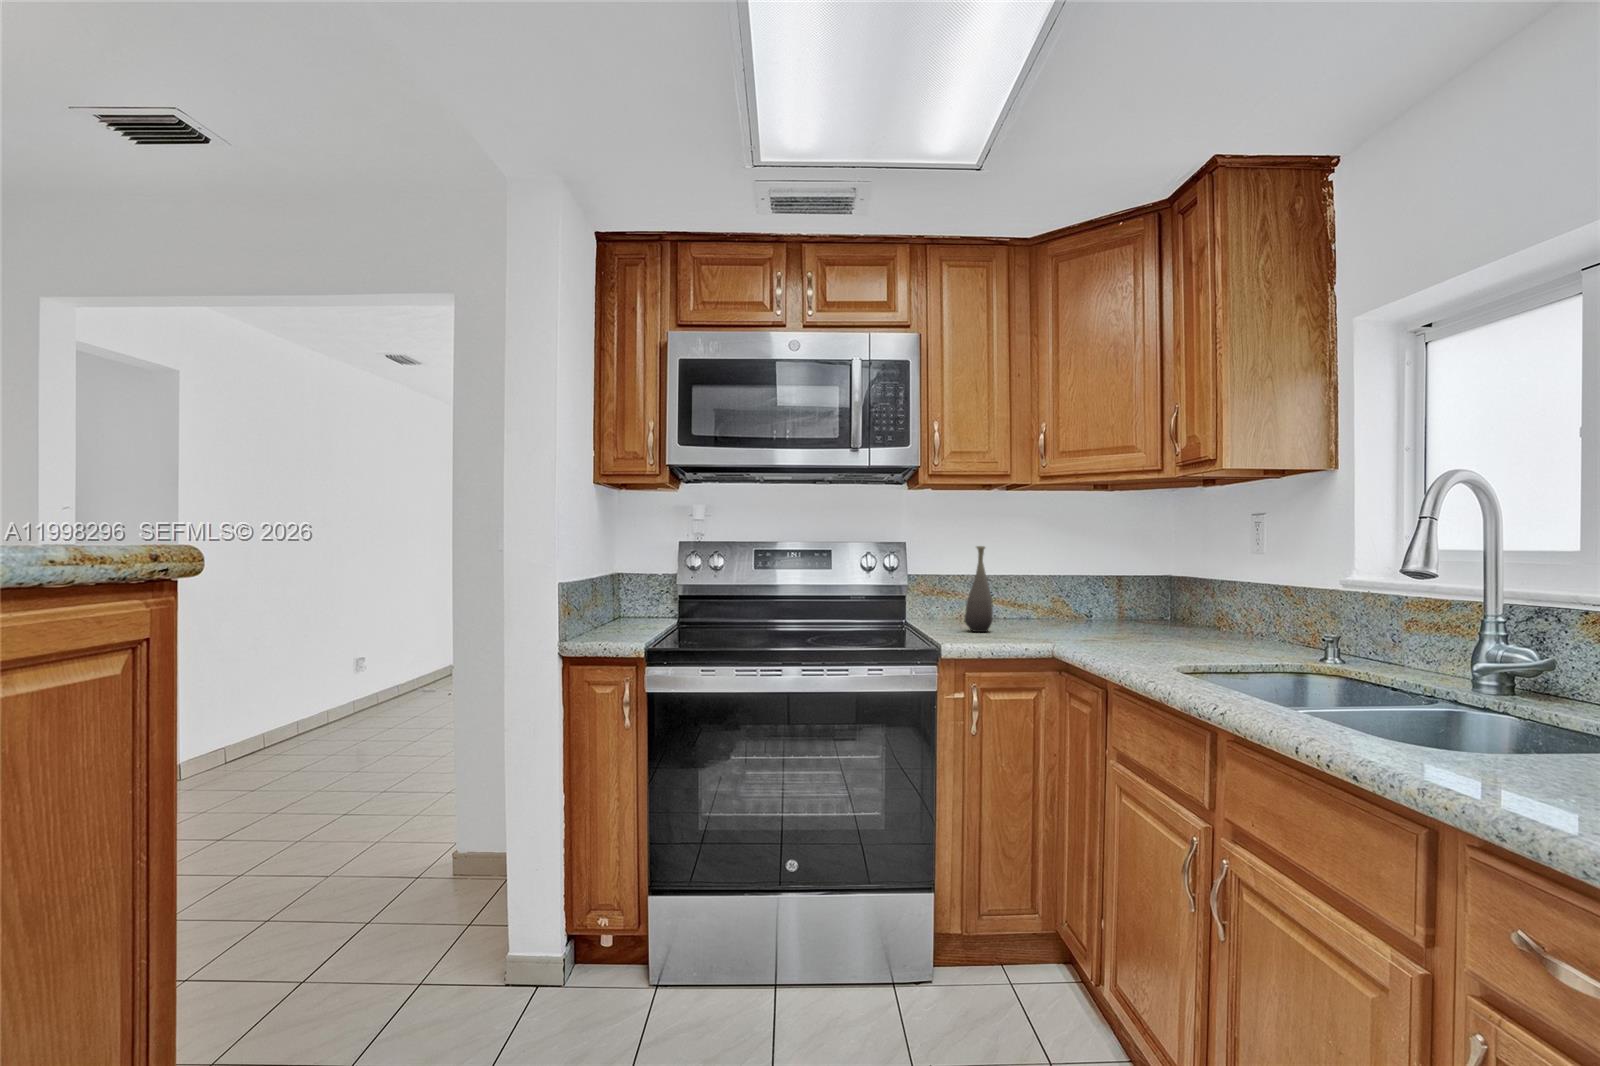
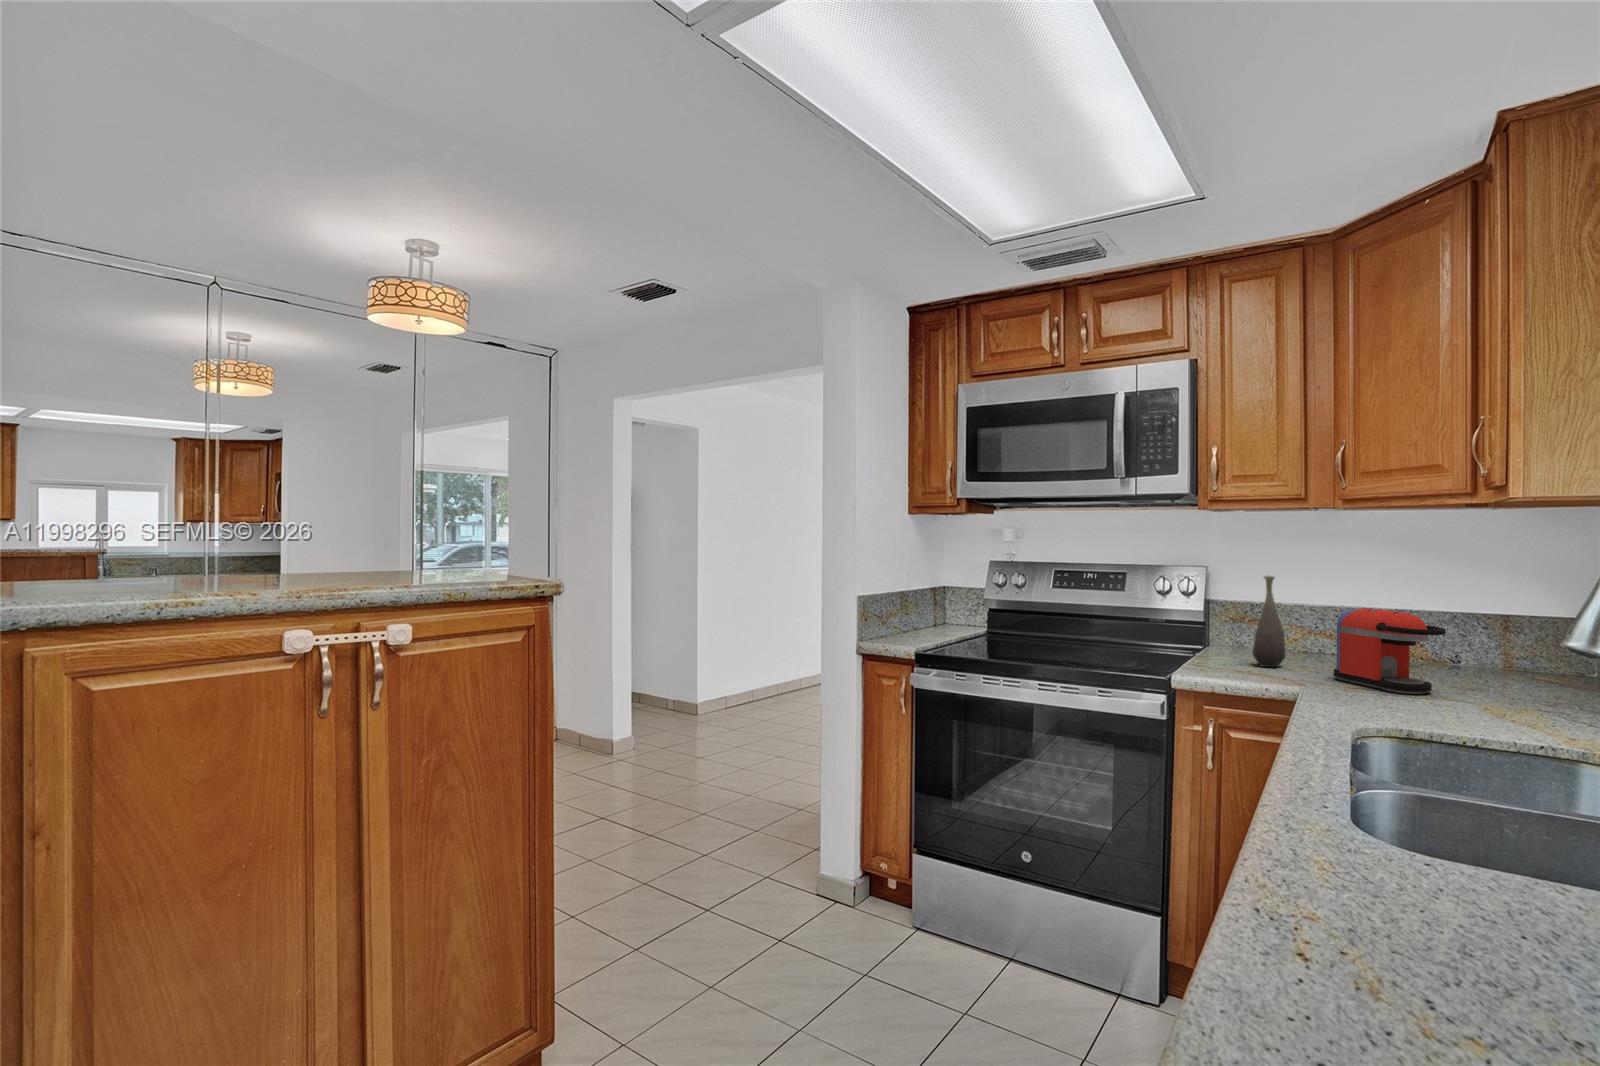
coffee maker: none [1047,570,1148,642] -> present [1334,608,1446,694]

